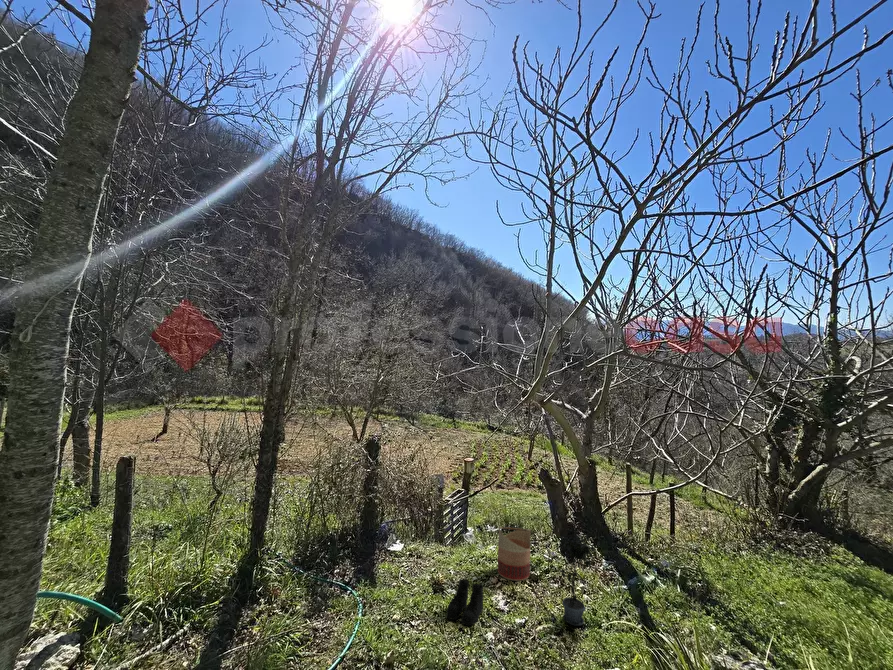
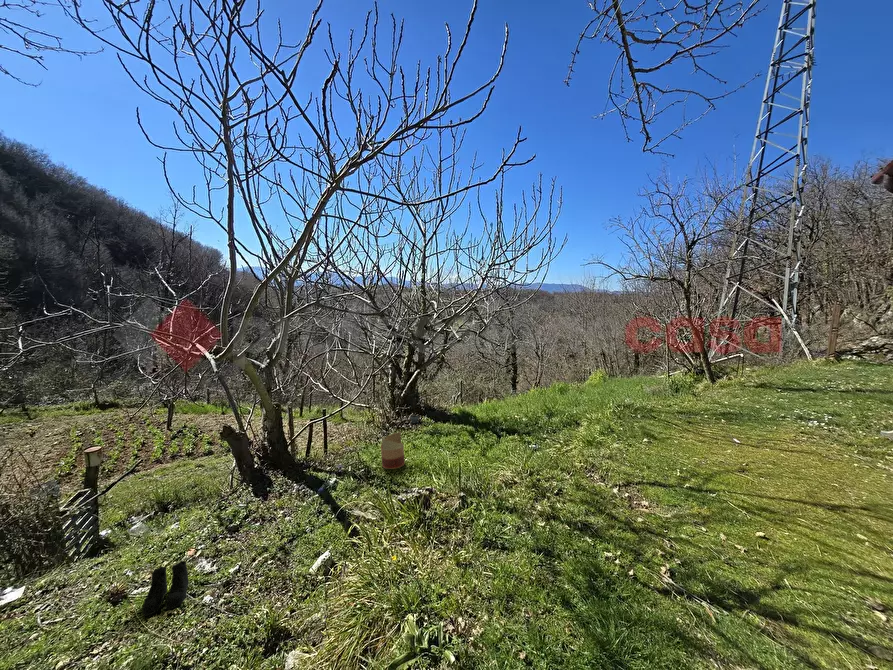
potted plant: present [558,524,596,626] -> present [407,388,422,423]
basket: present [498,526,531,581] -> present [381,432,405,469]

